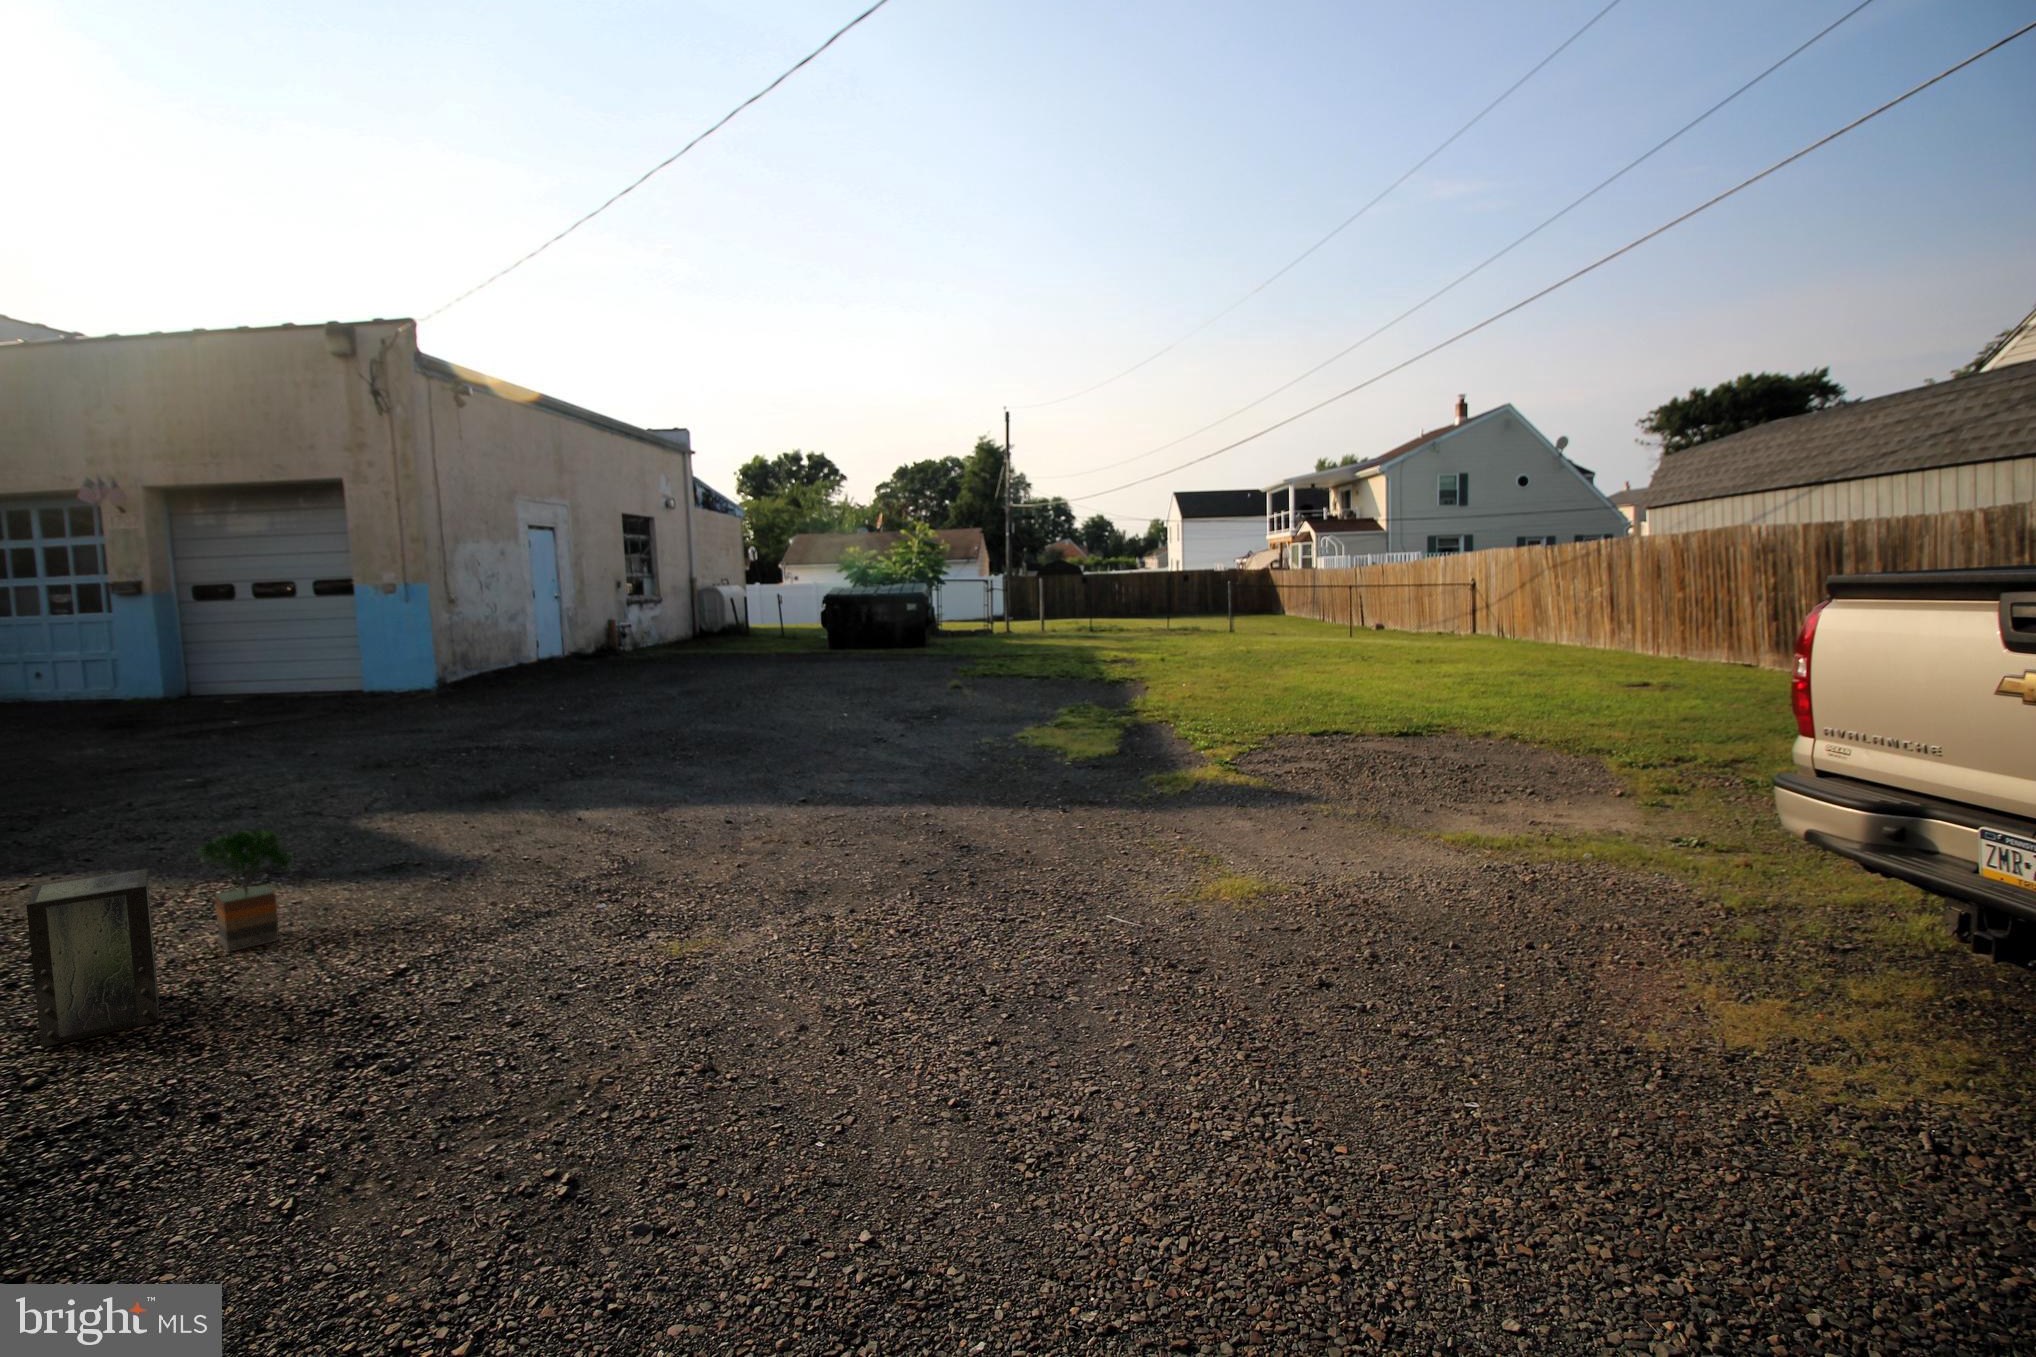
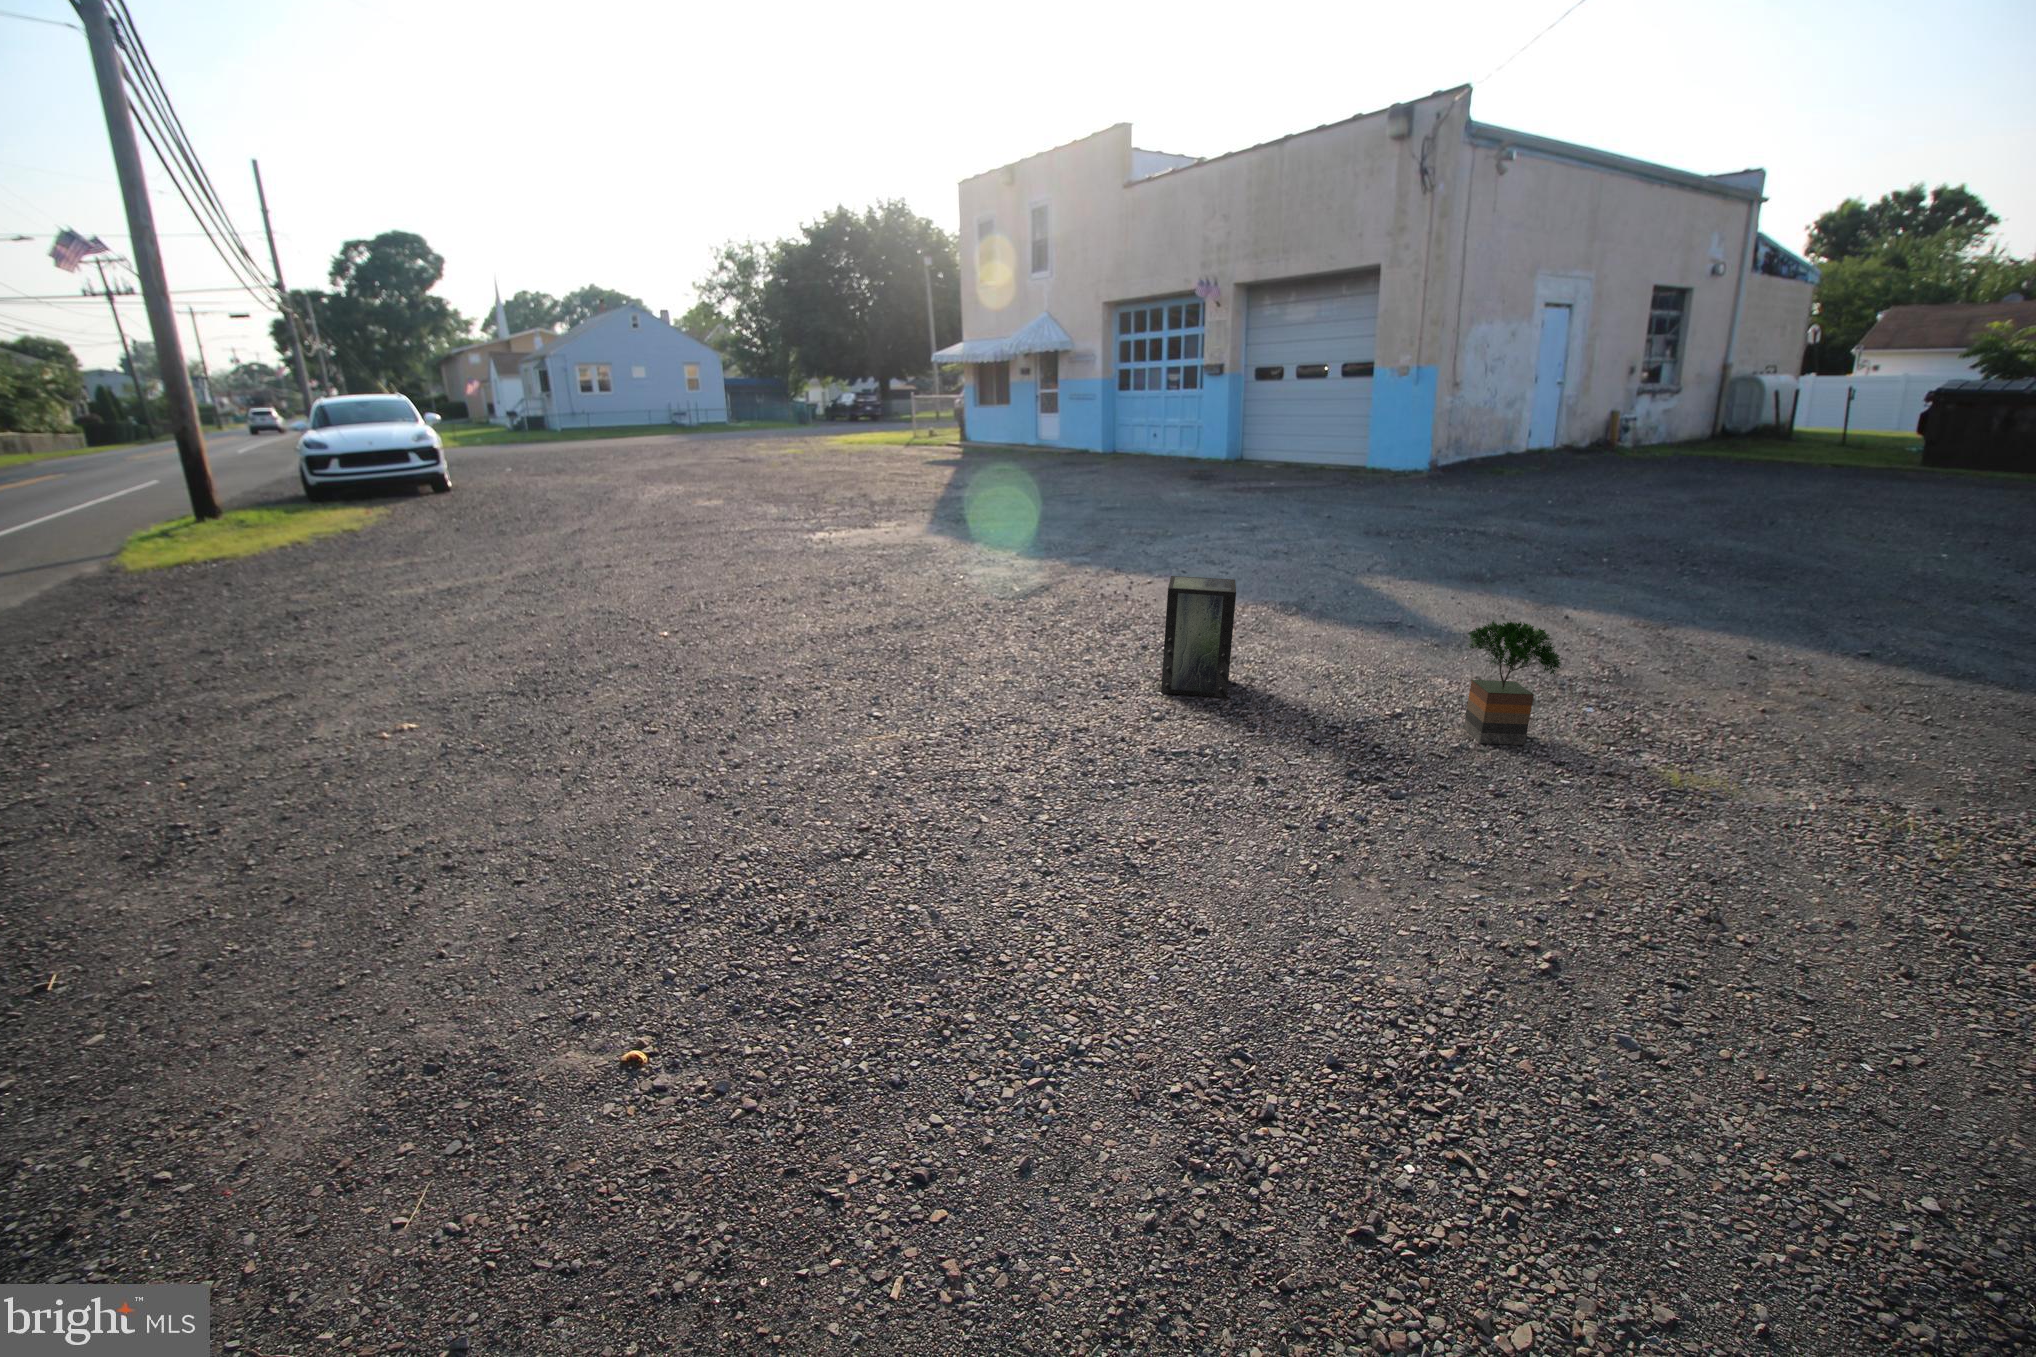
potted tree: present [197,830,293,952] -> present [1464,620,1561,745]

